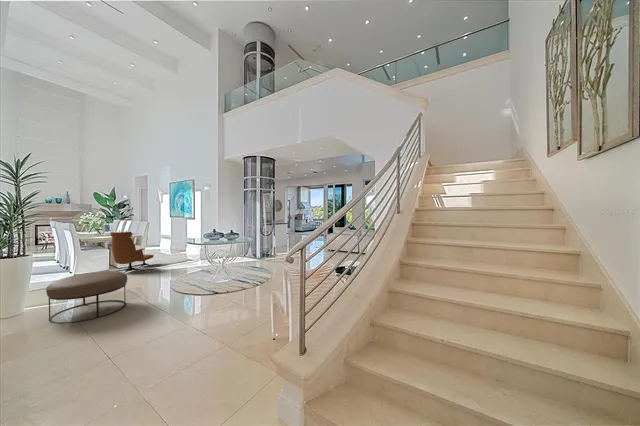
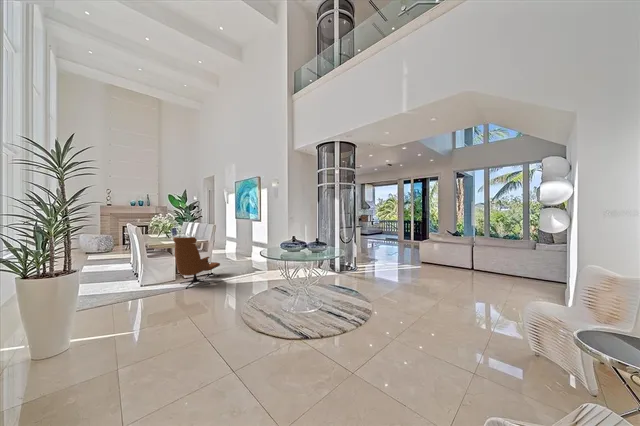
ottoman: present [46,271,127,324] -> none [70,298,183,393]

